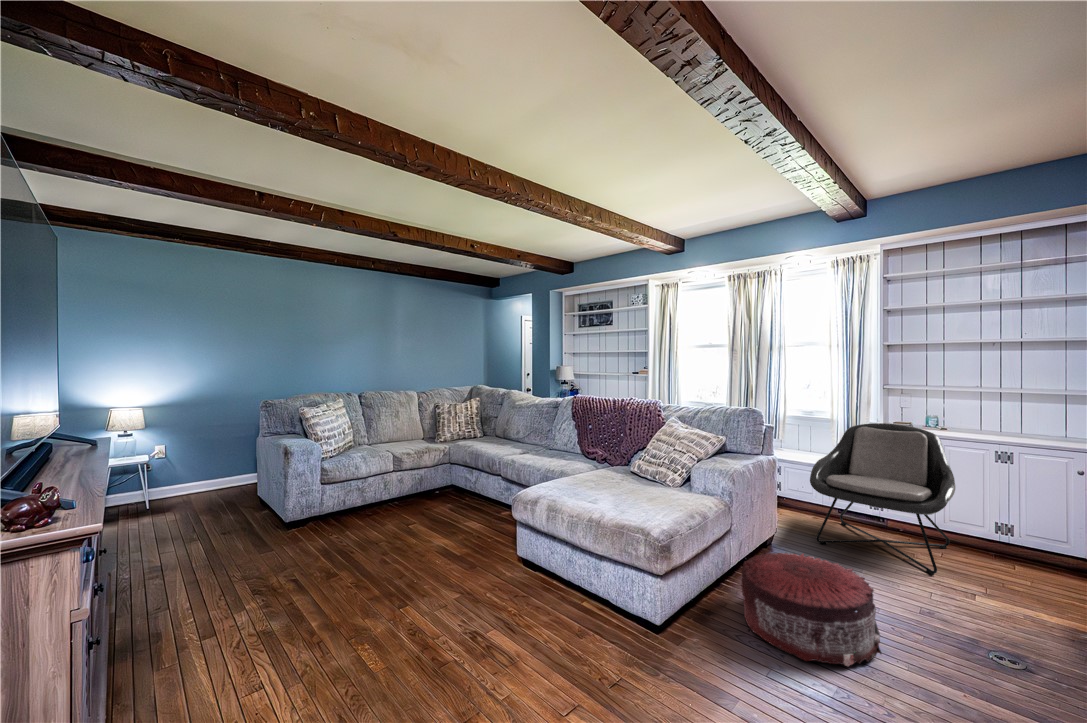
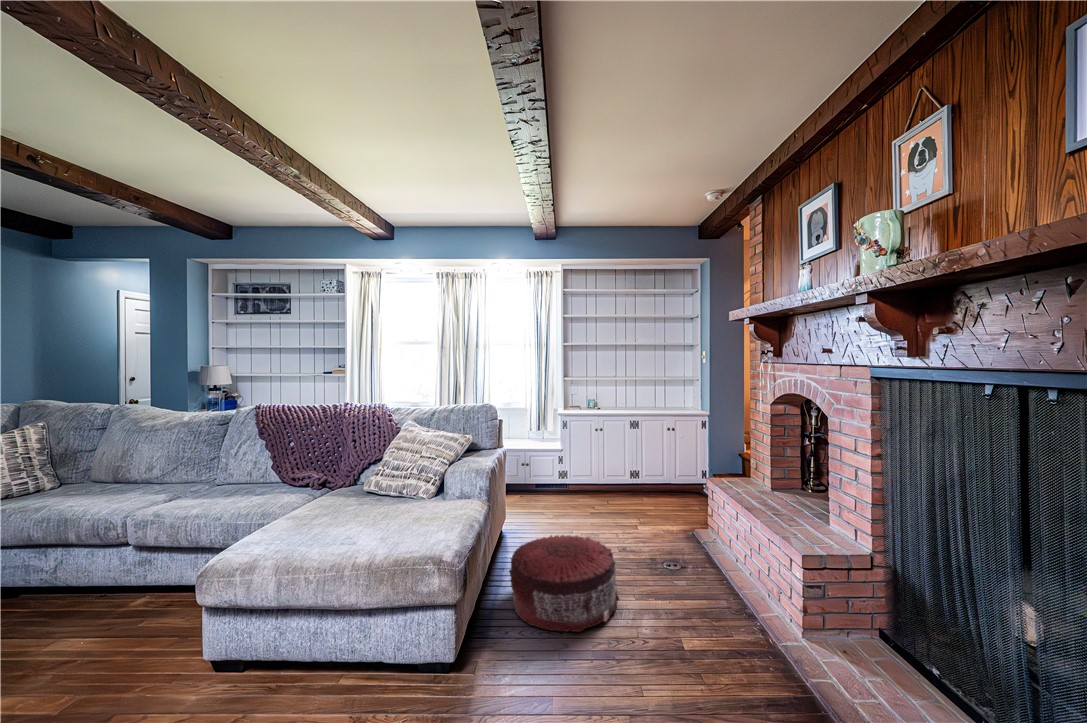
lounge chair: present [810,423,955,575] -> none [527,410,621,525]

